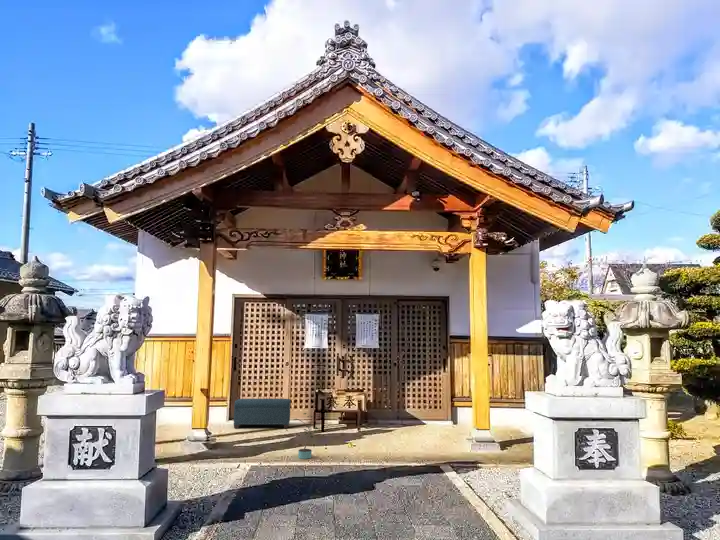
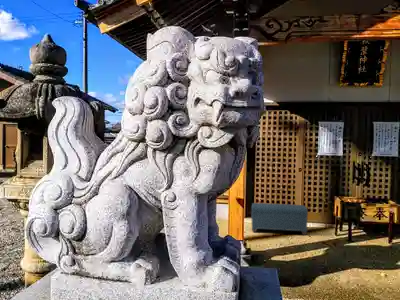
potted plant: present [294,413,318,459] -> none [344,231,376,283]

